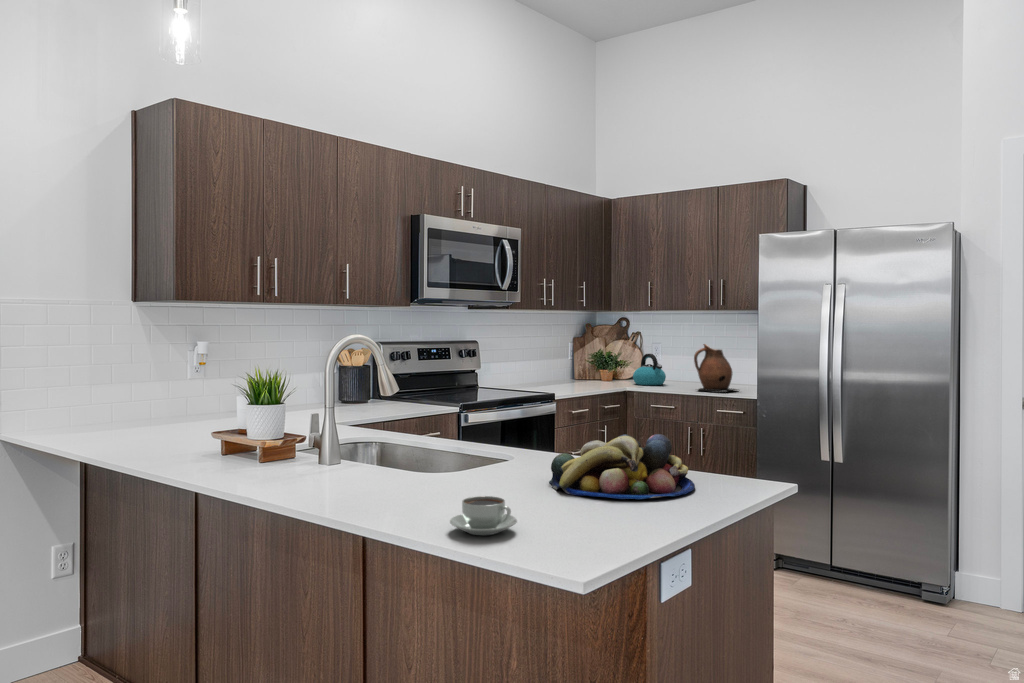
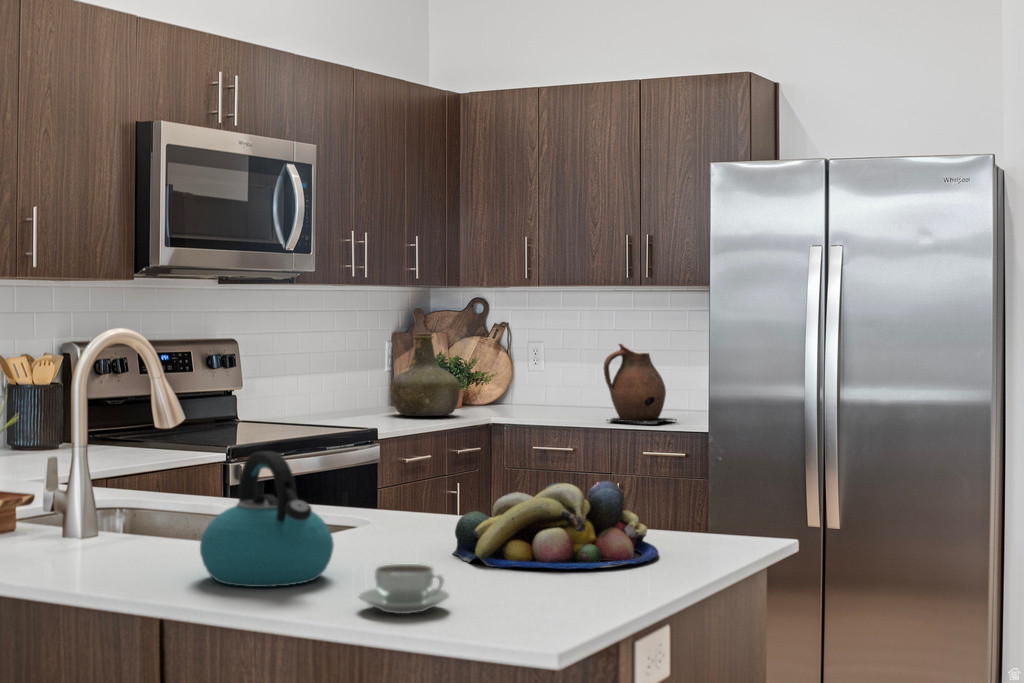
bottle: none [568,338,609,386] -> present [390,333,460,416]
kettle: present [633,354,666,385] -> present [200,451,334,587]

